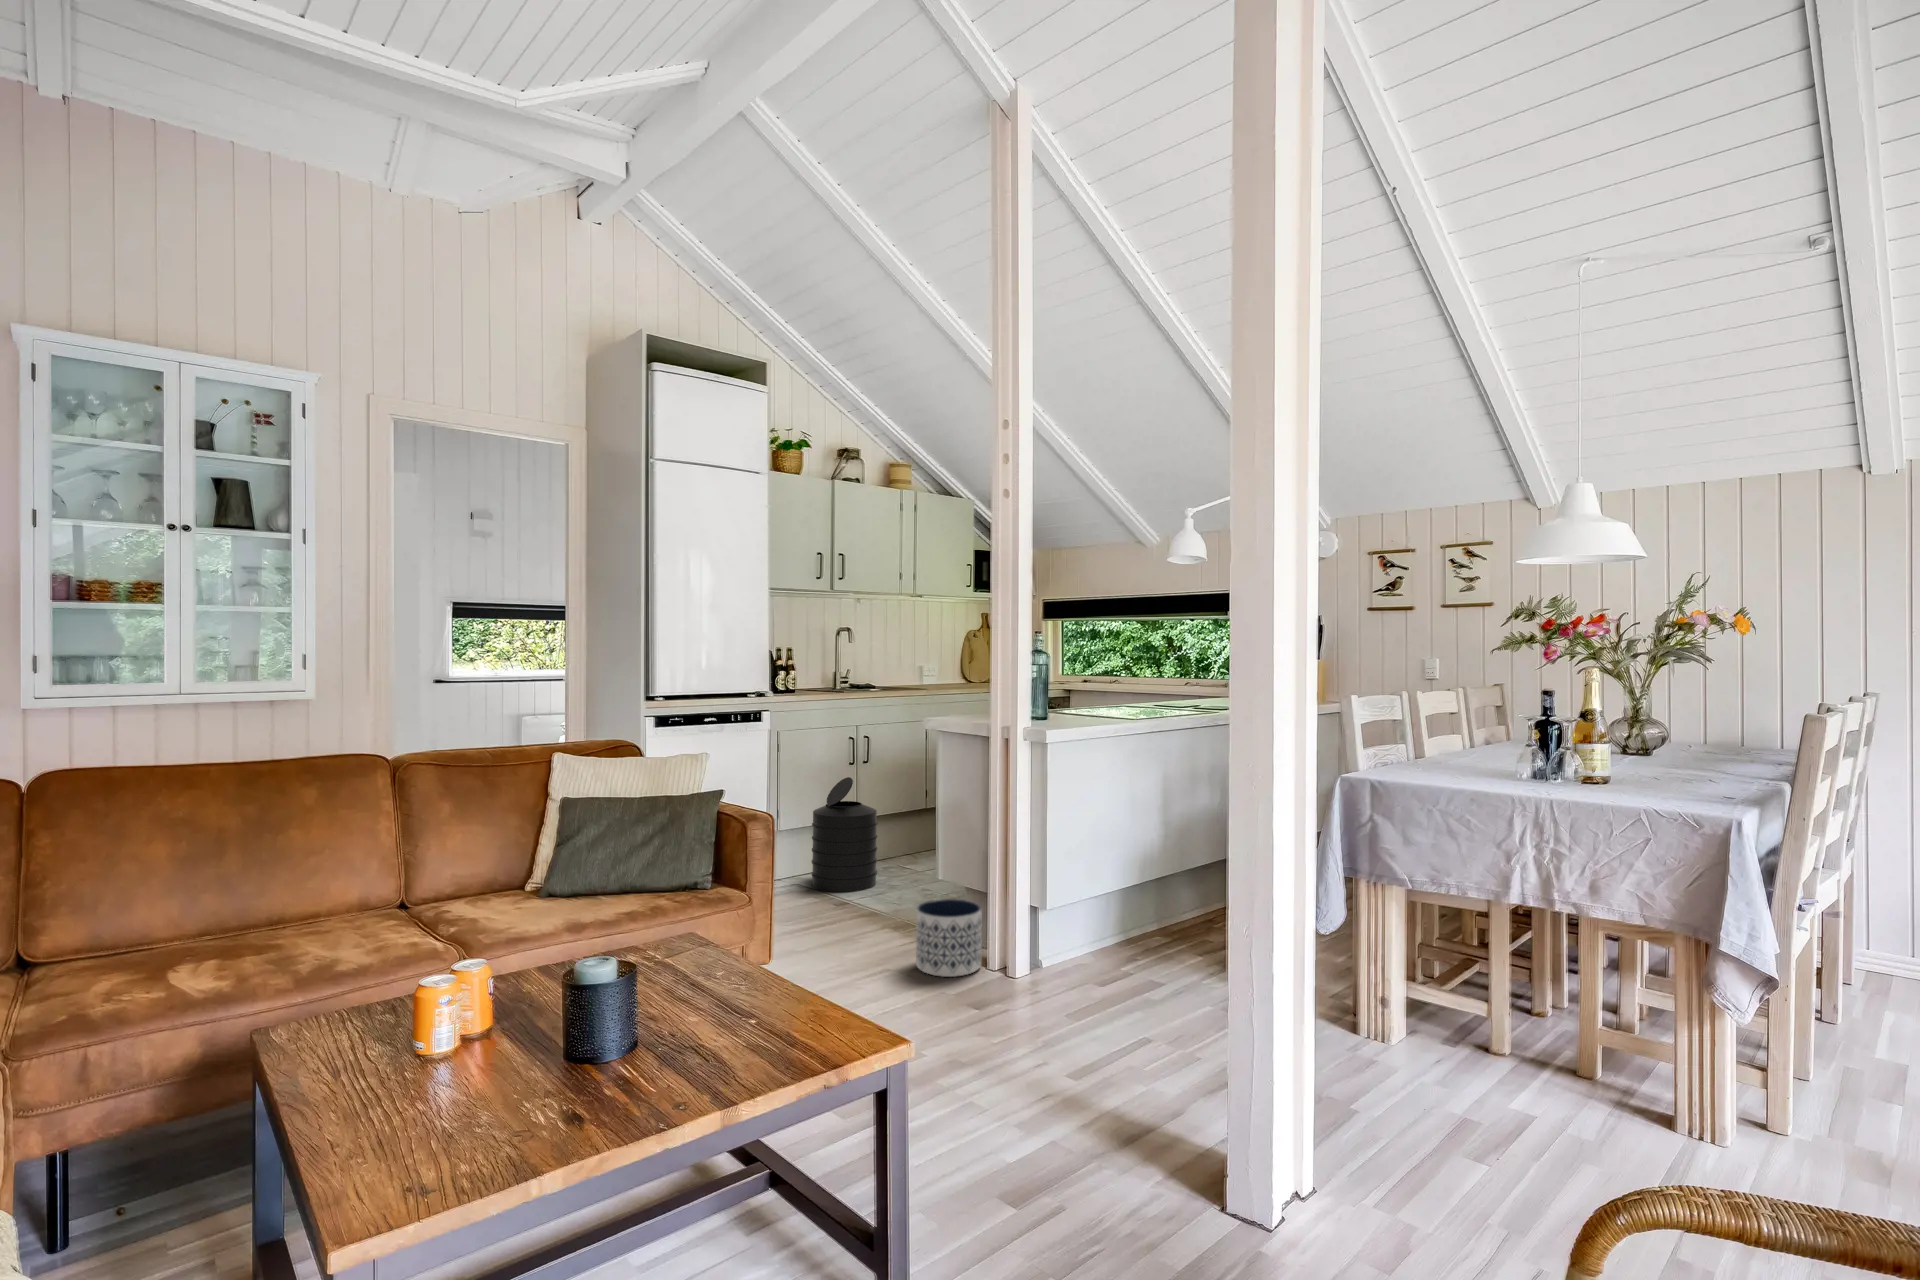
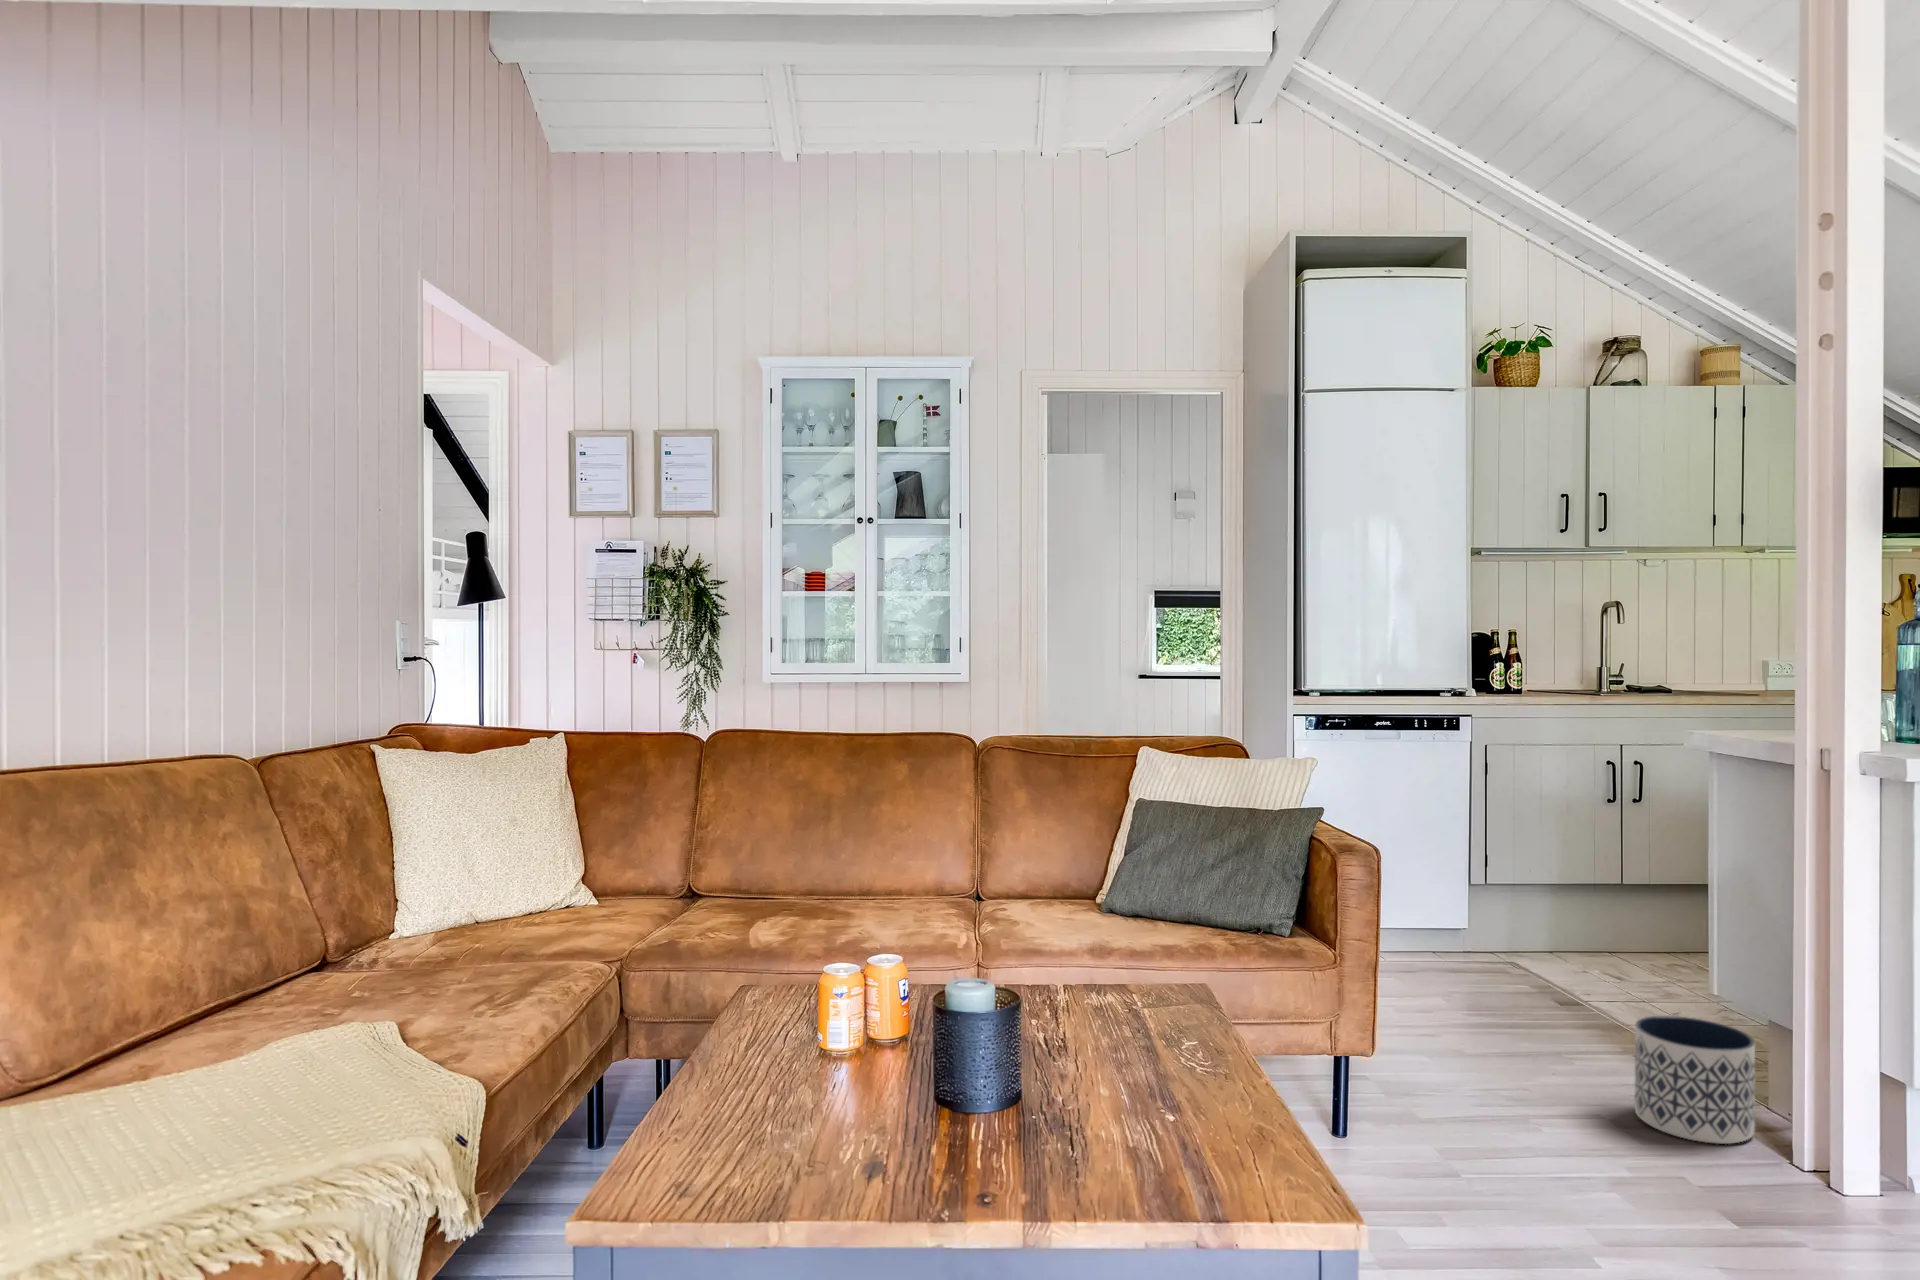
trash can: present [811,777,878,892] -> none [1537,818,1644,986]

